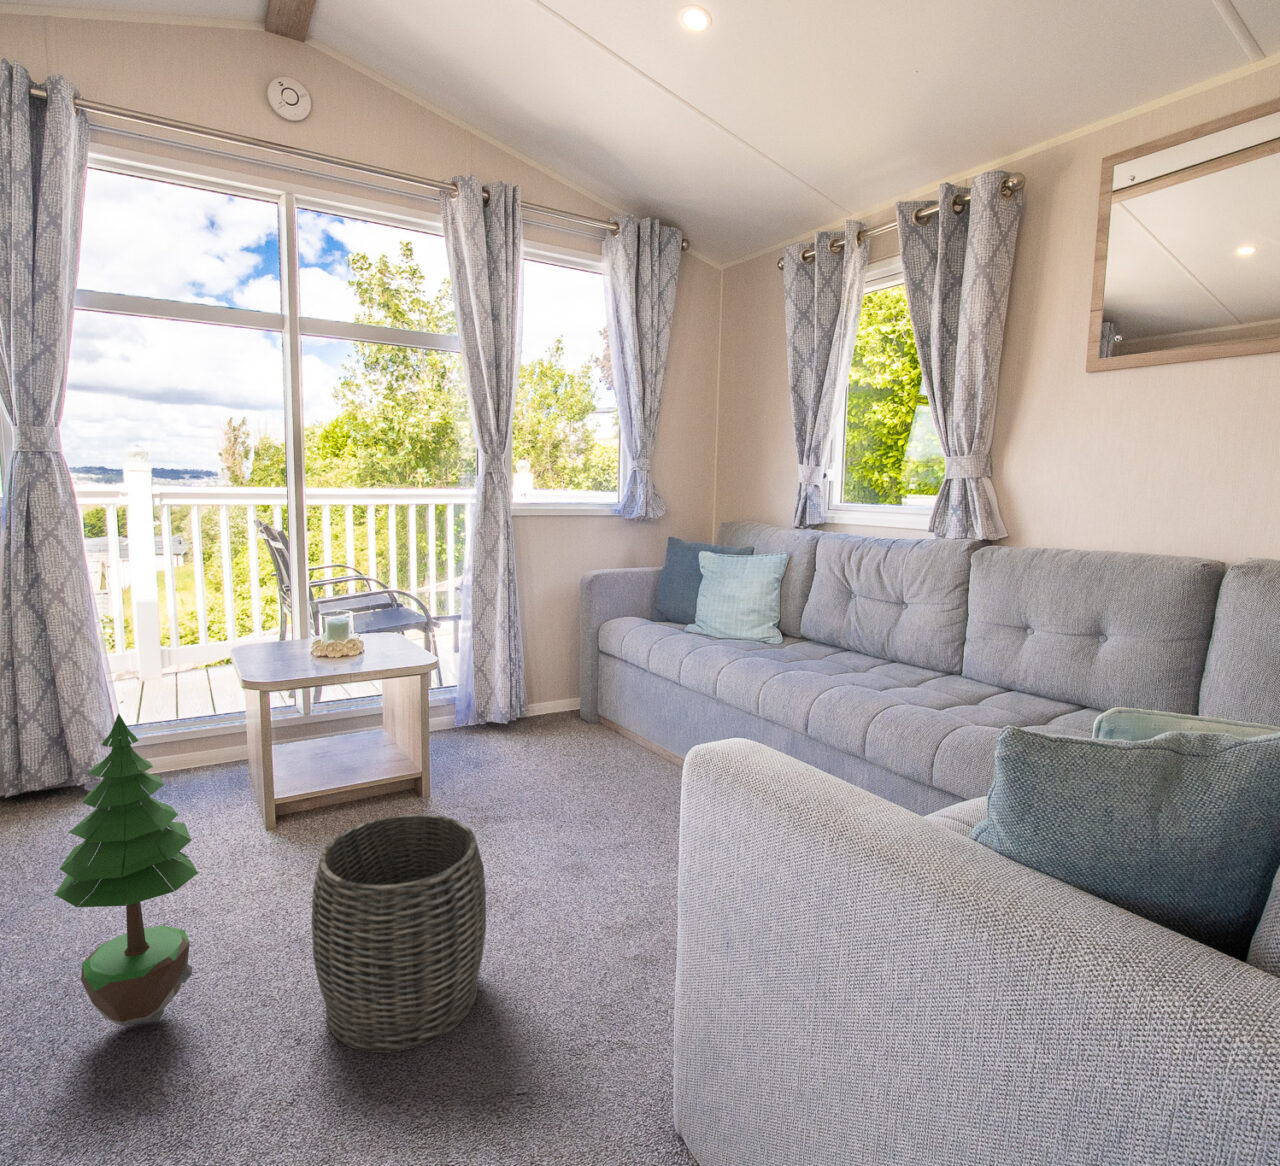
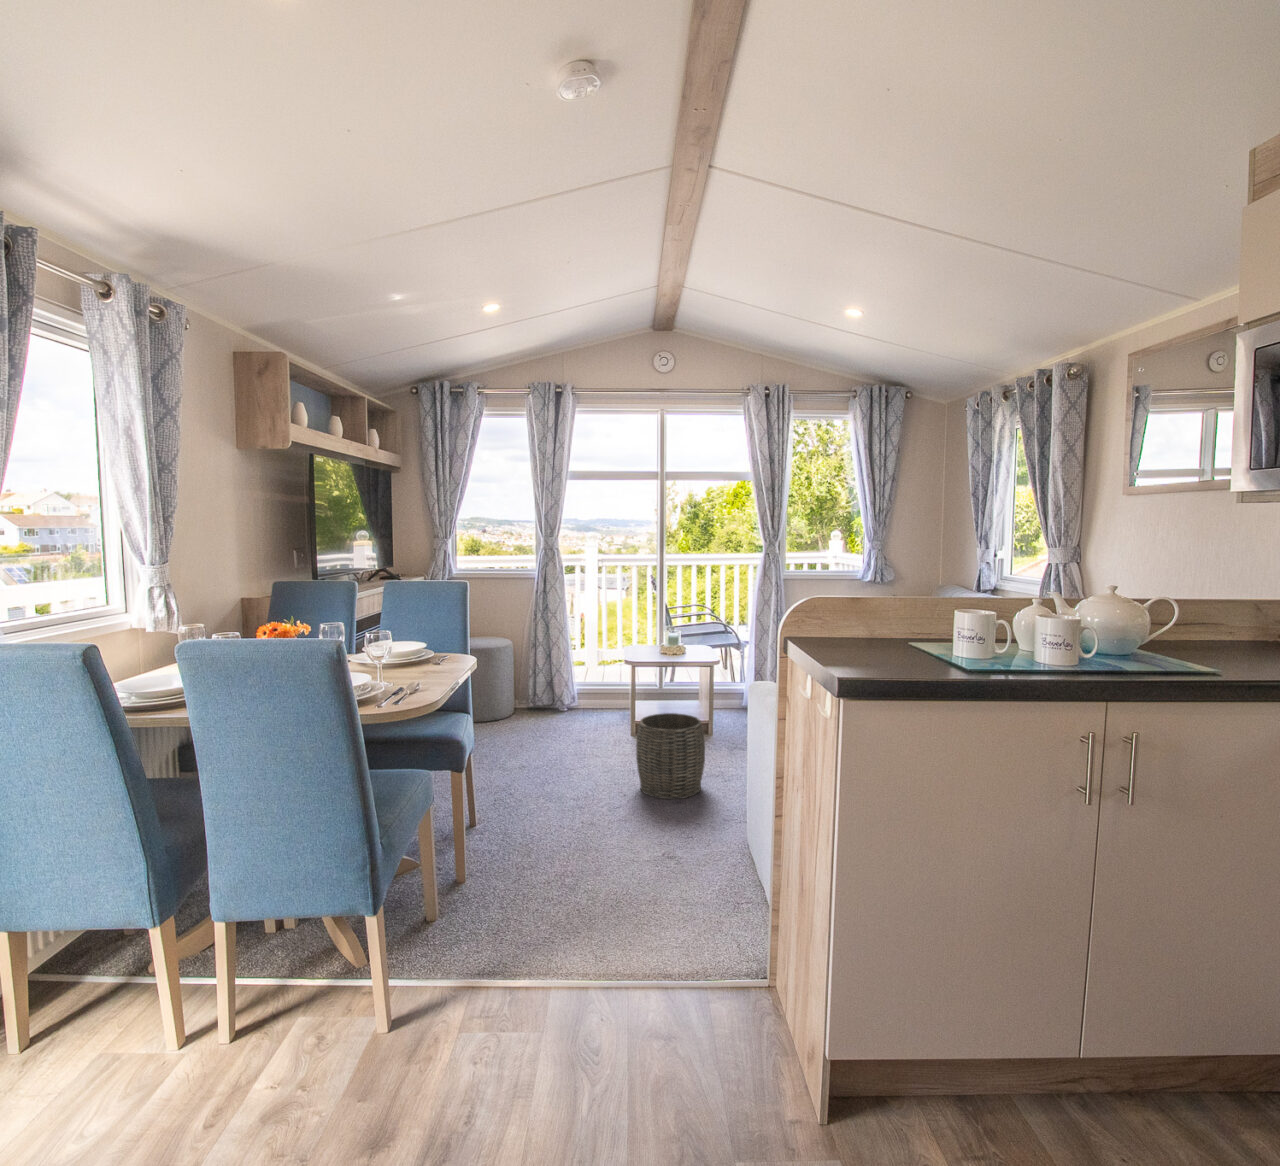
potted tree: present [54,714,198,1026] -> none [555,656,600,776]

